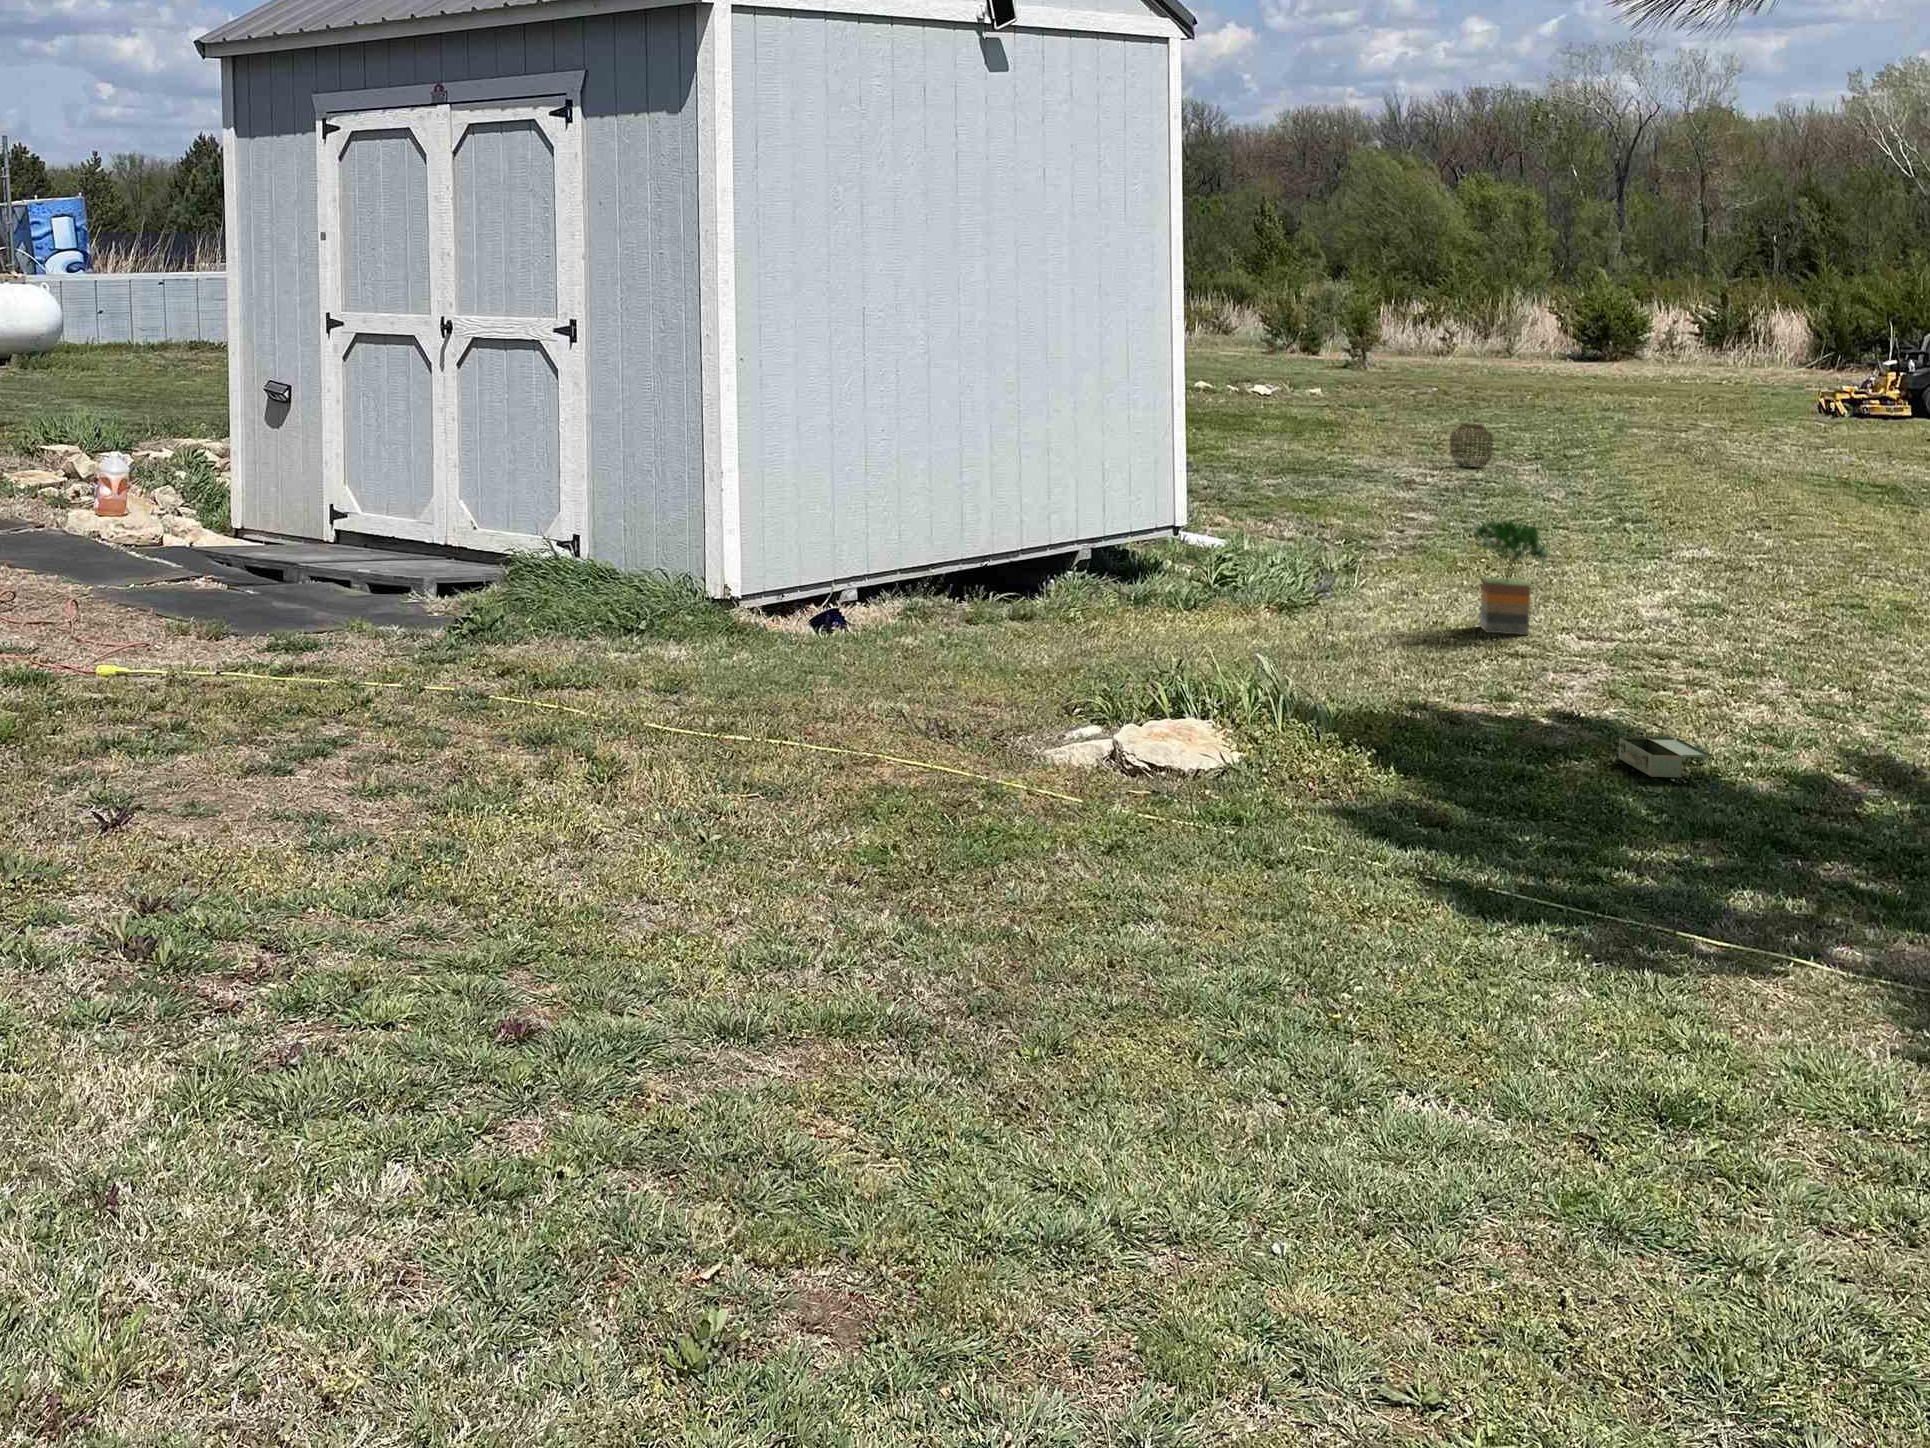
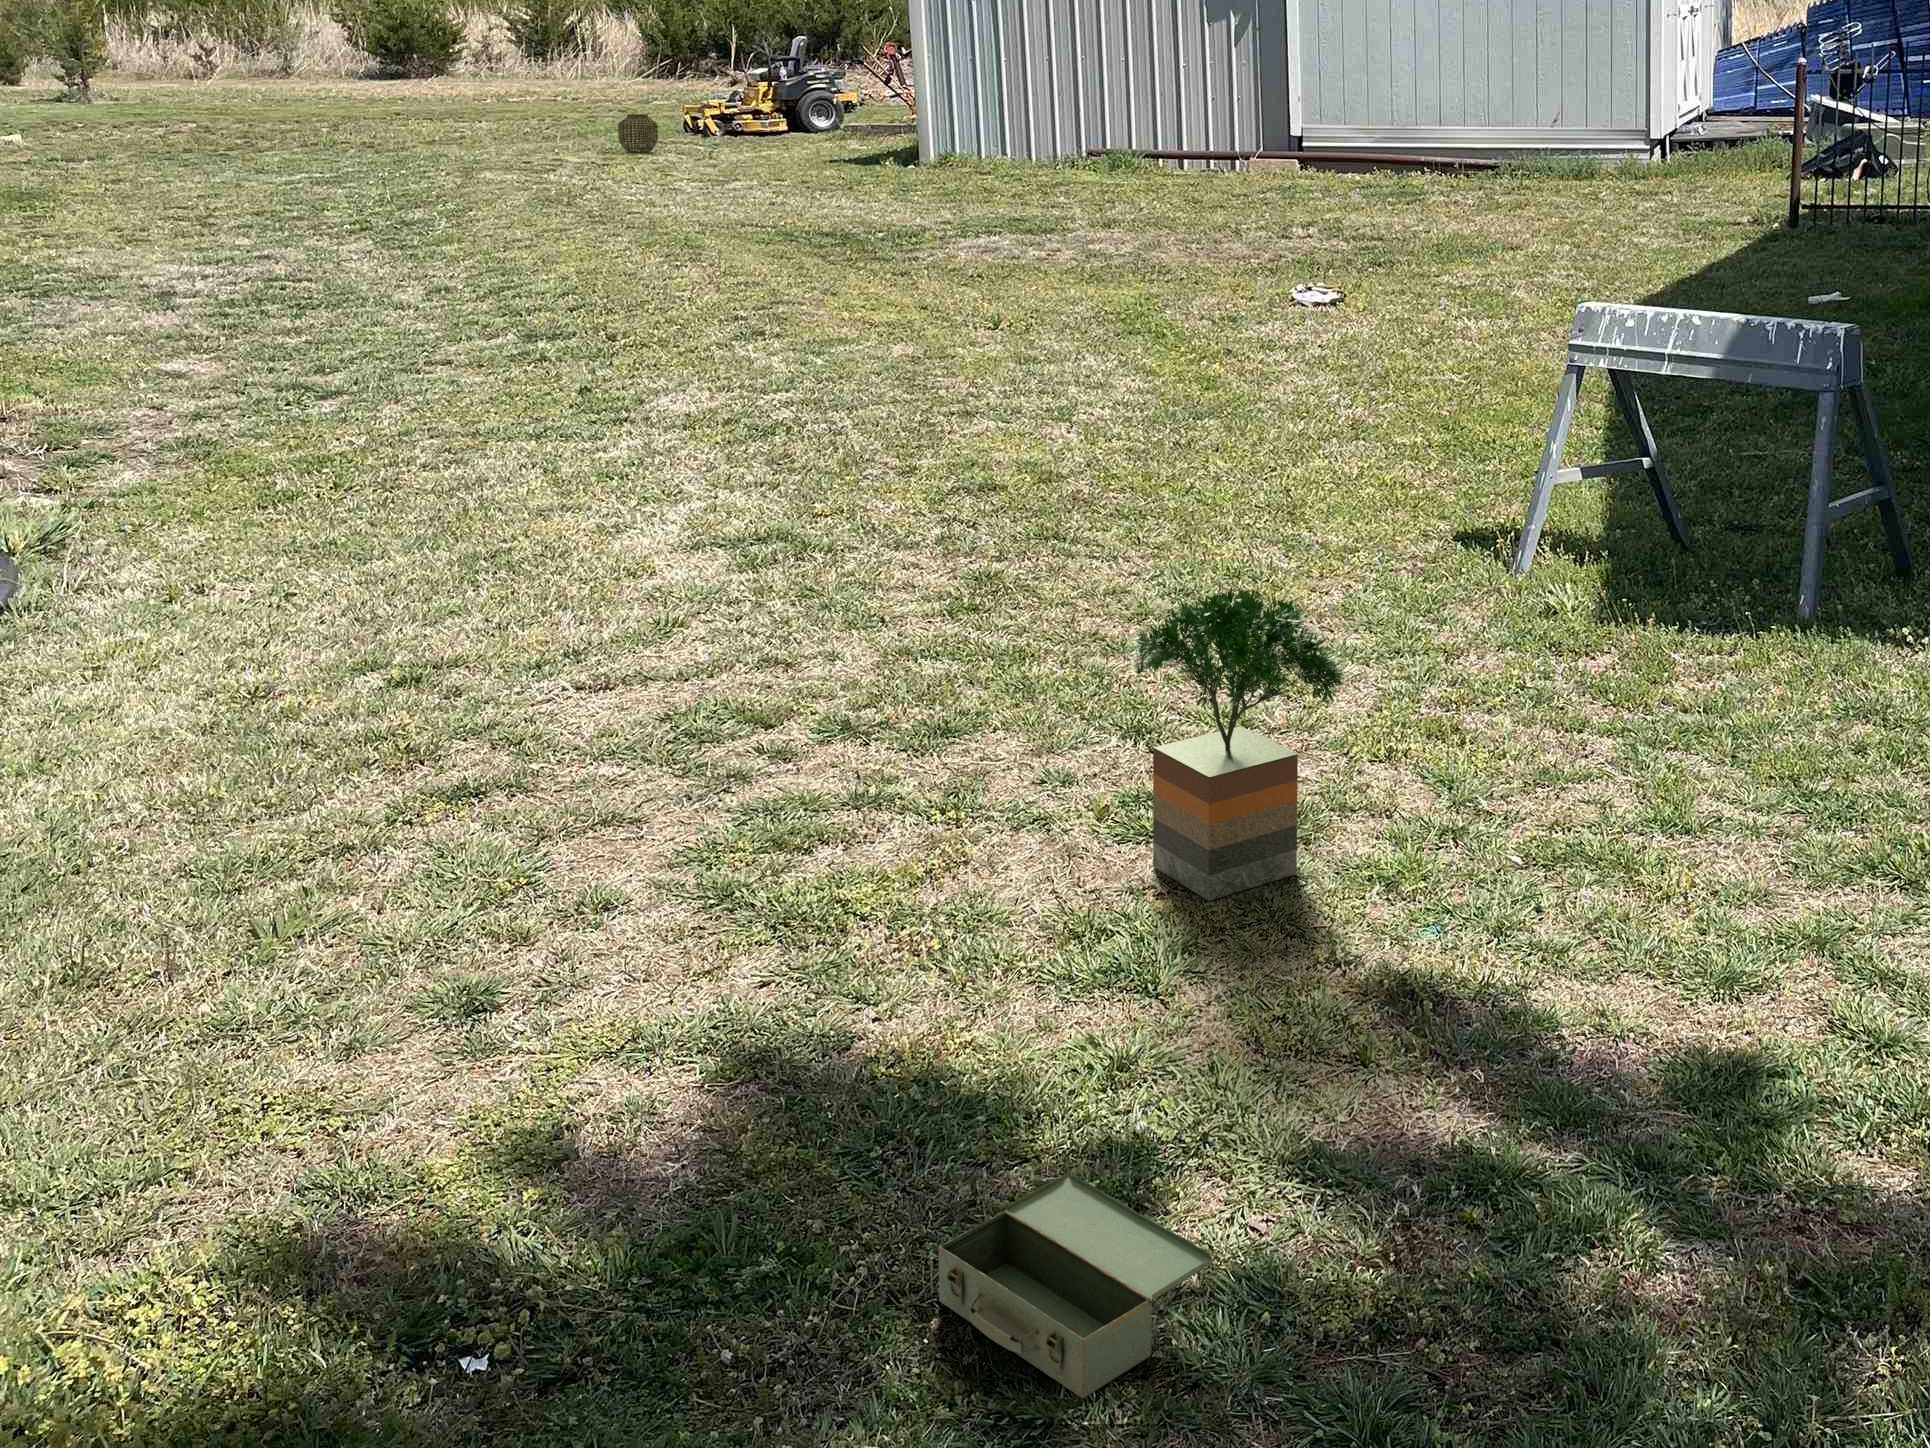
woven basket: present [1450,423,1493,468] -> present [618,114,658,153]
potted tree: present [1473,520,1549,635] -> present [1129,587,1346,901]

